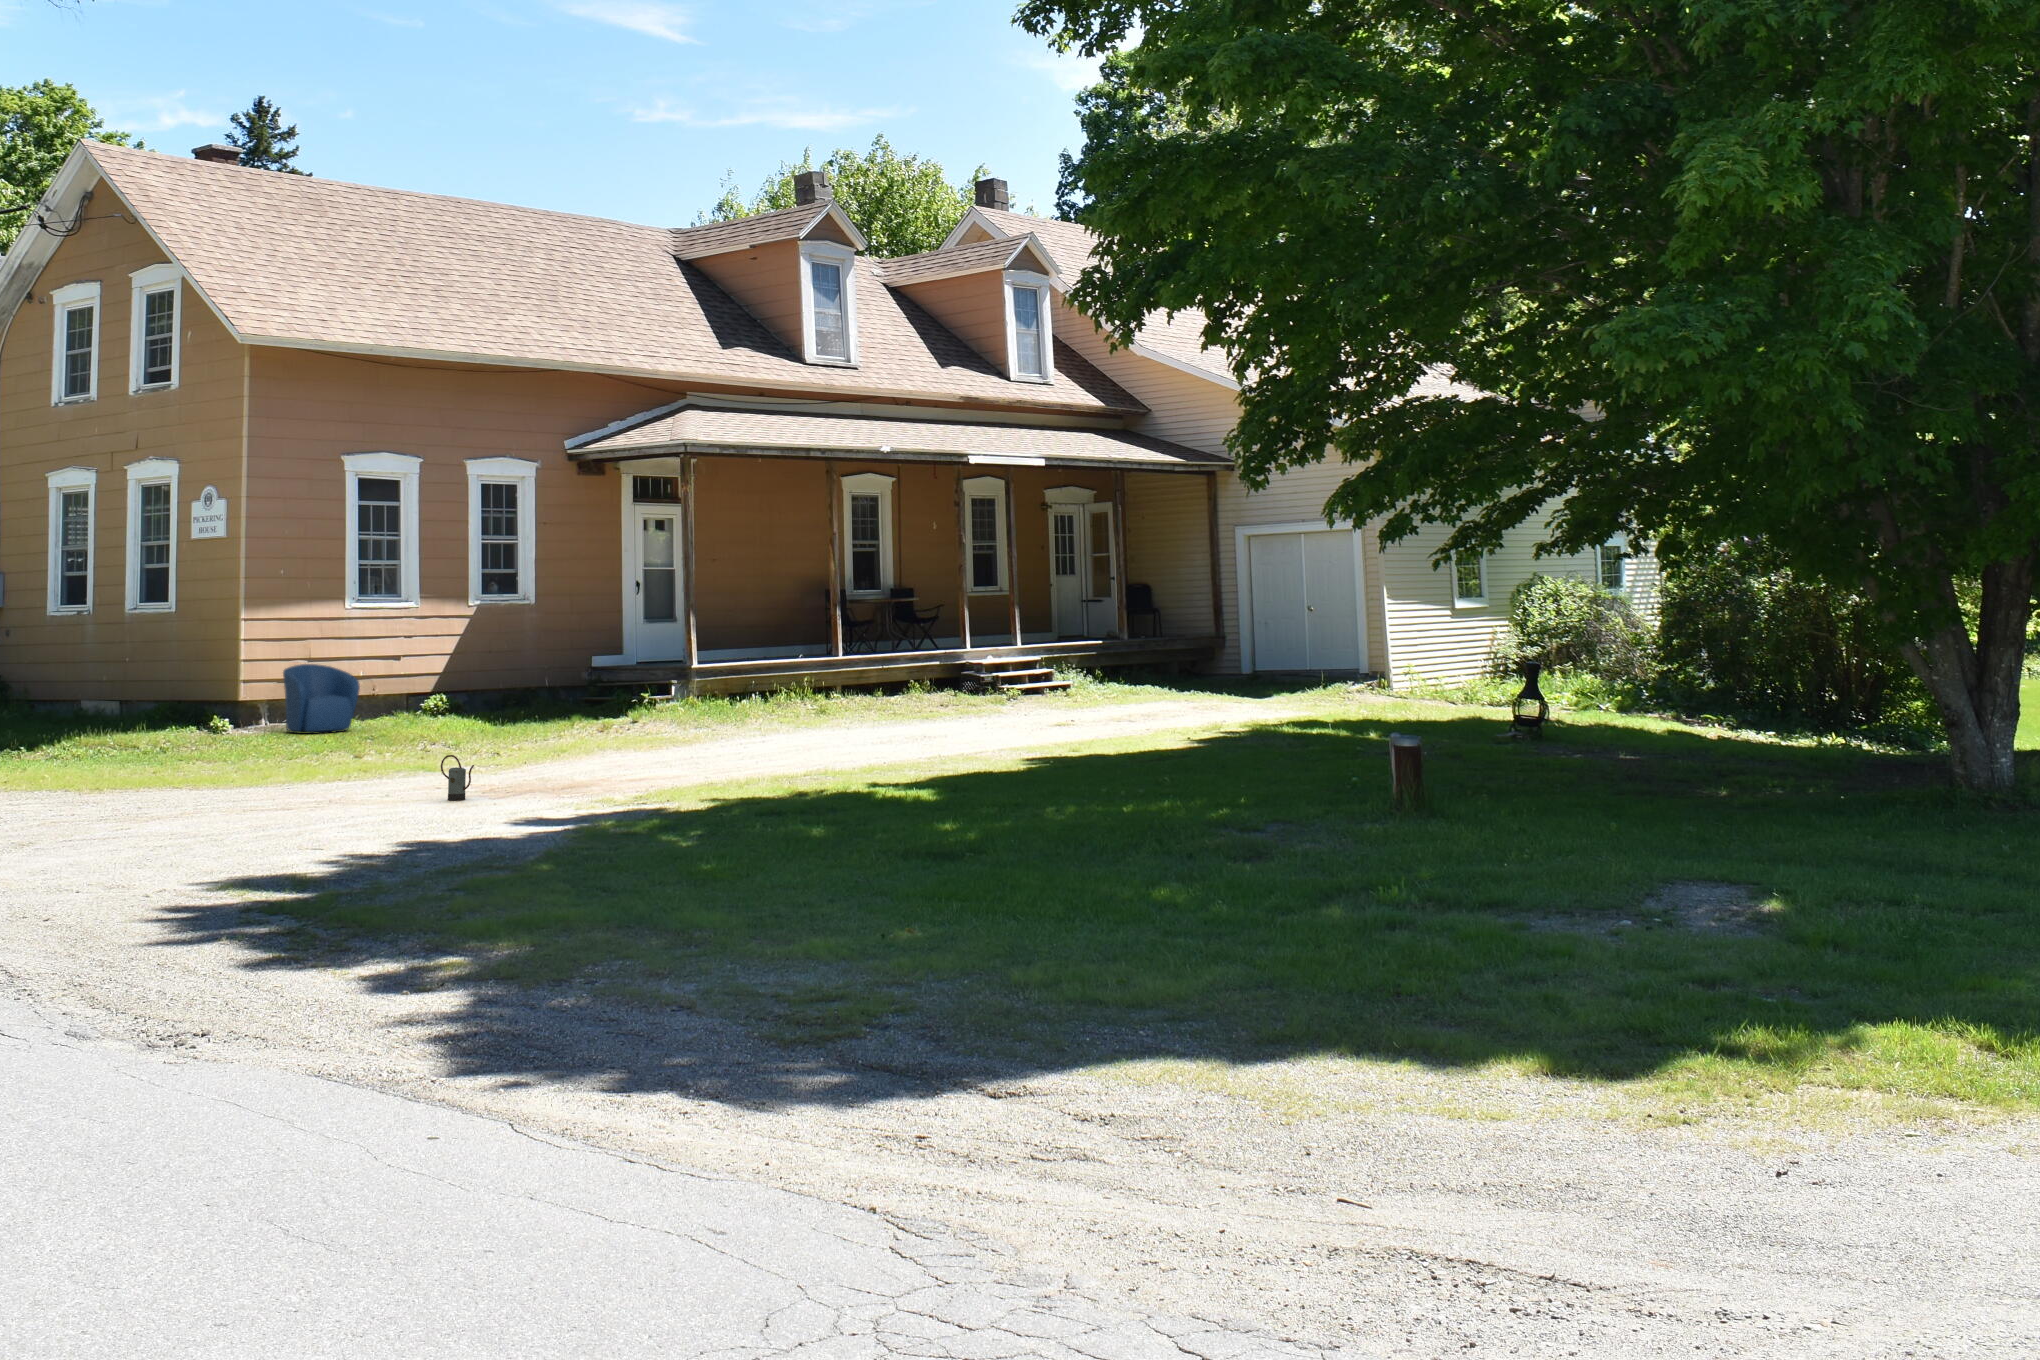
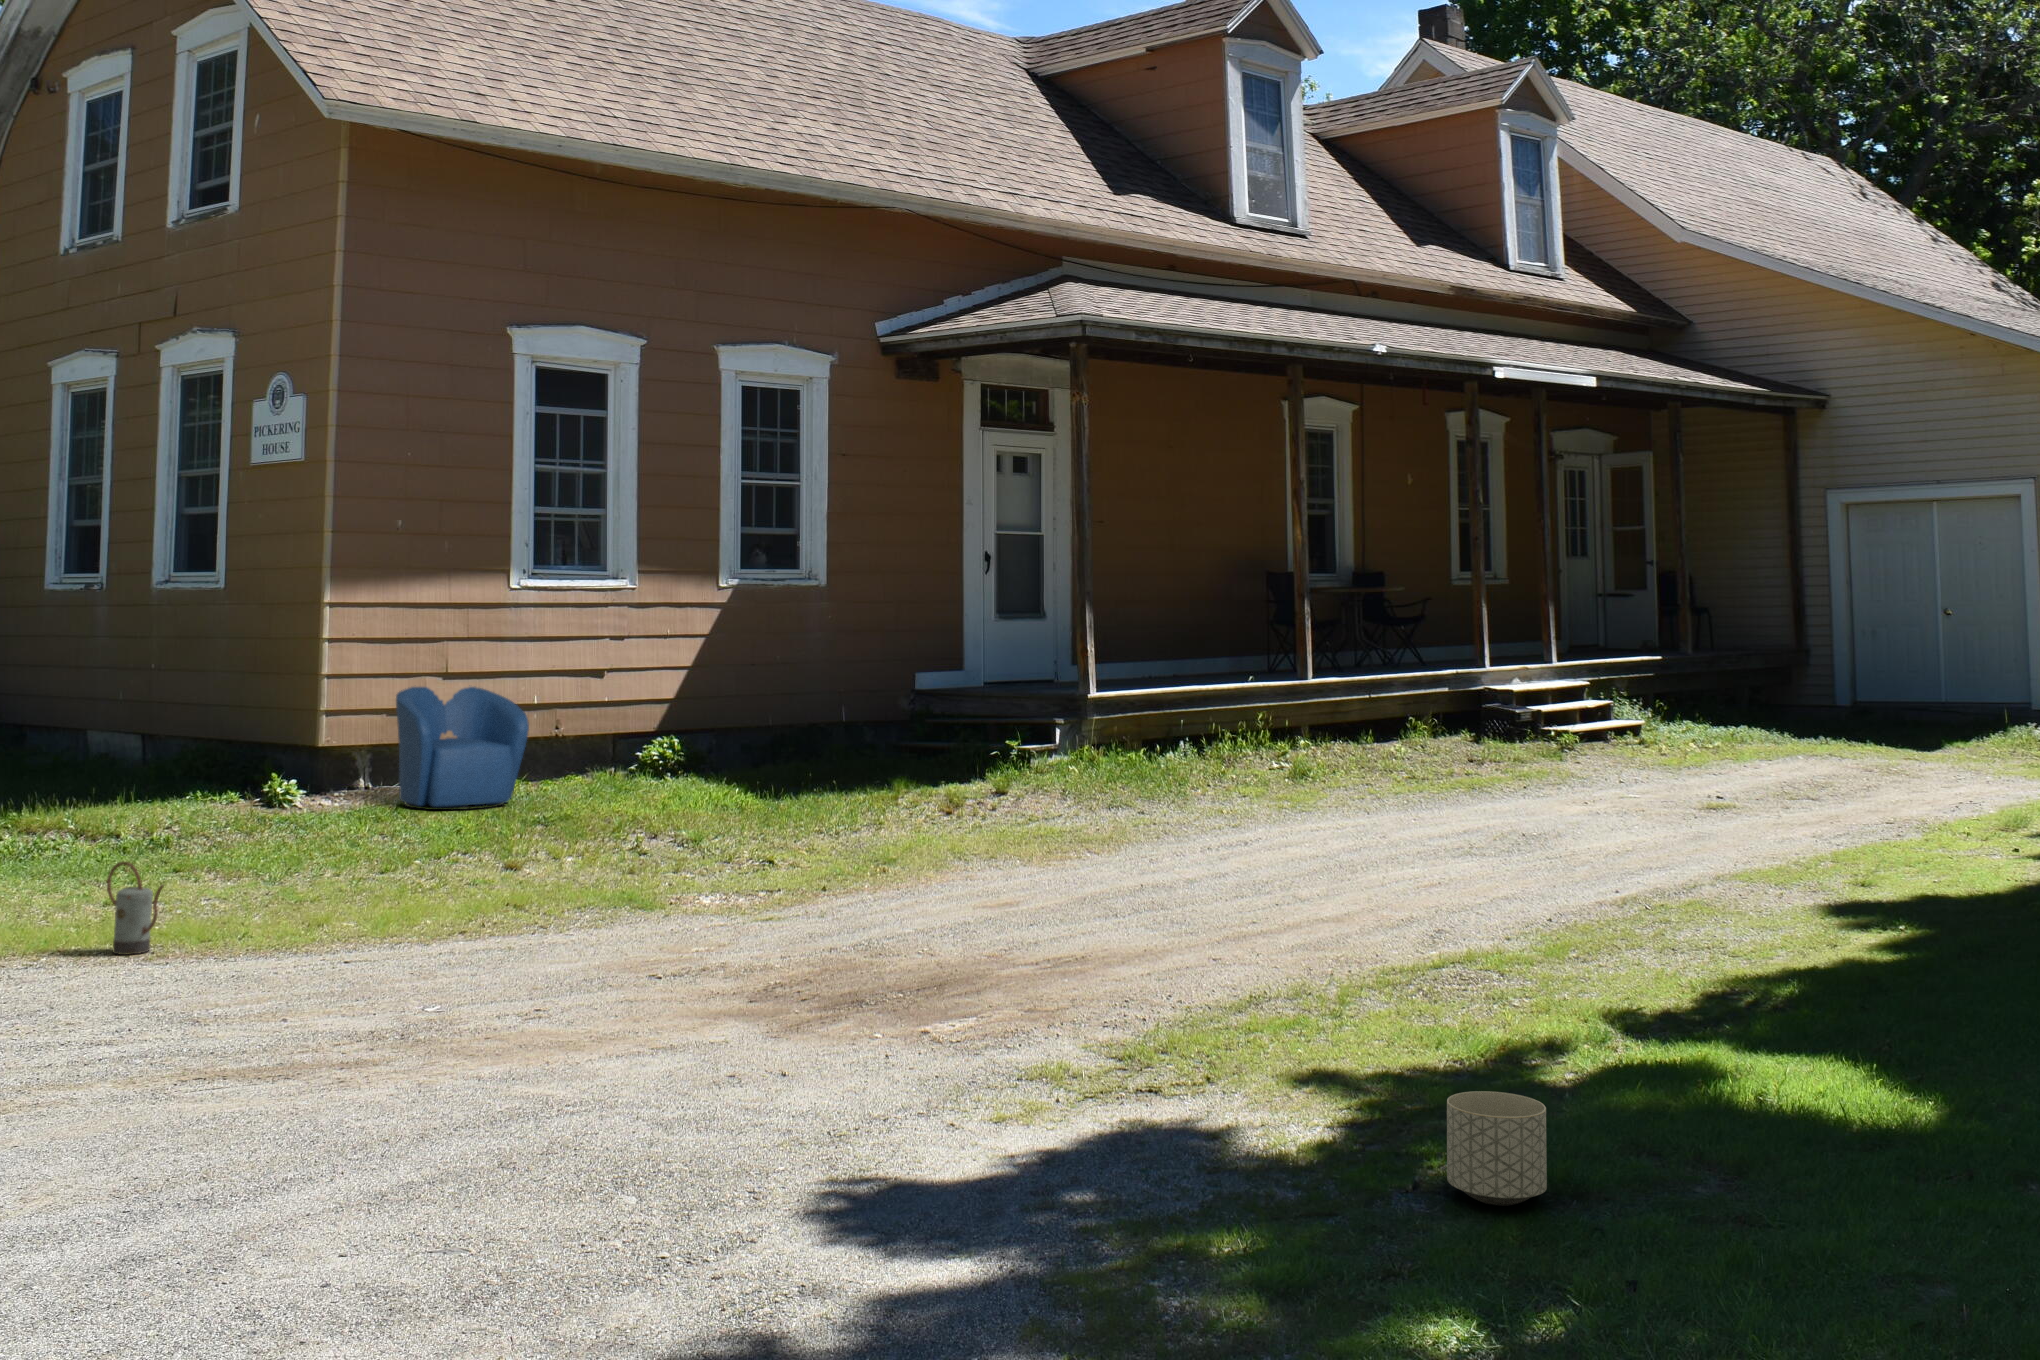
watering can: present [441,755,474,800] -> present [107,862,164,955]
planter: none [698,773,731,806] -> present [1447,1091,1547,1206]

